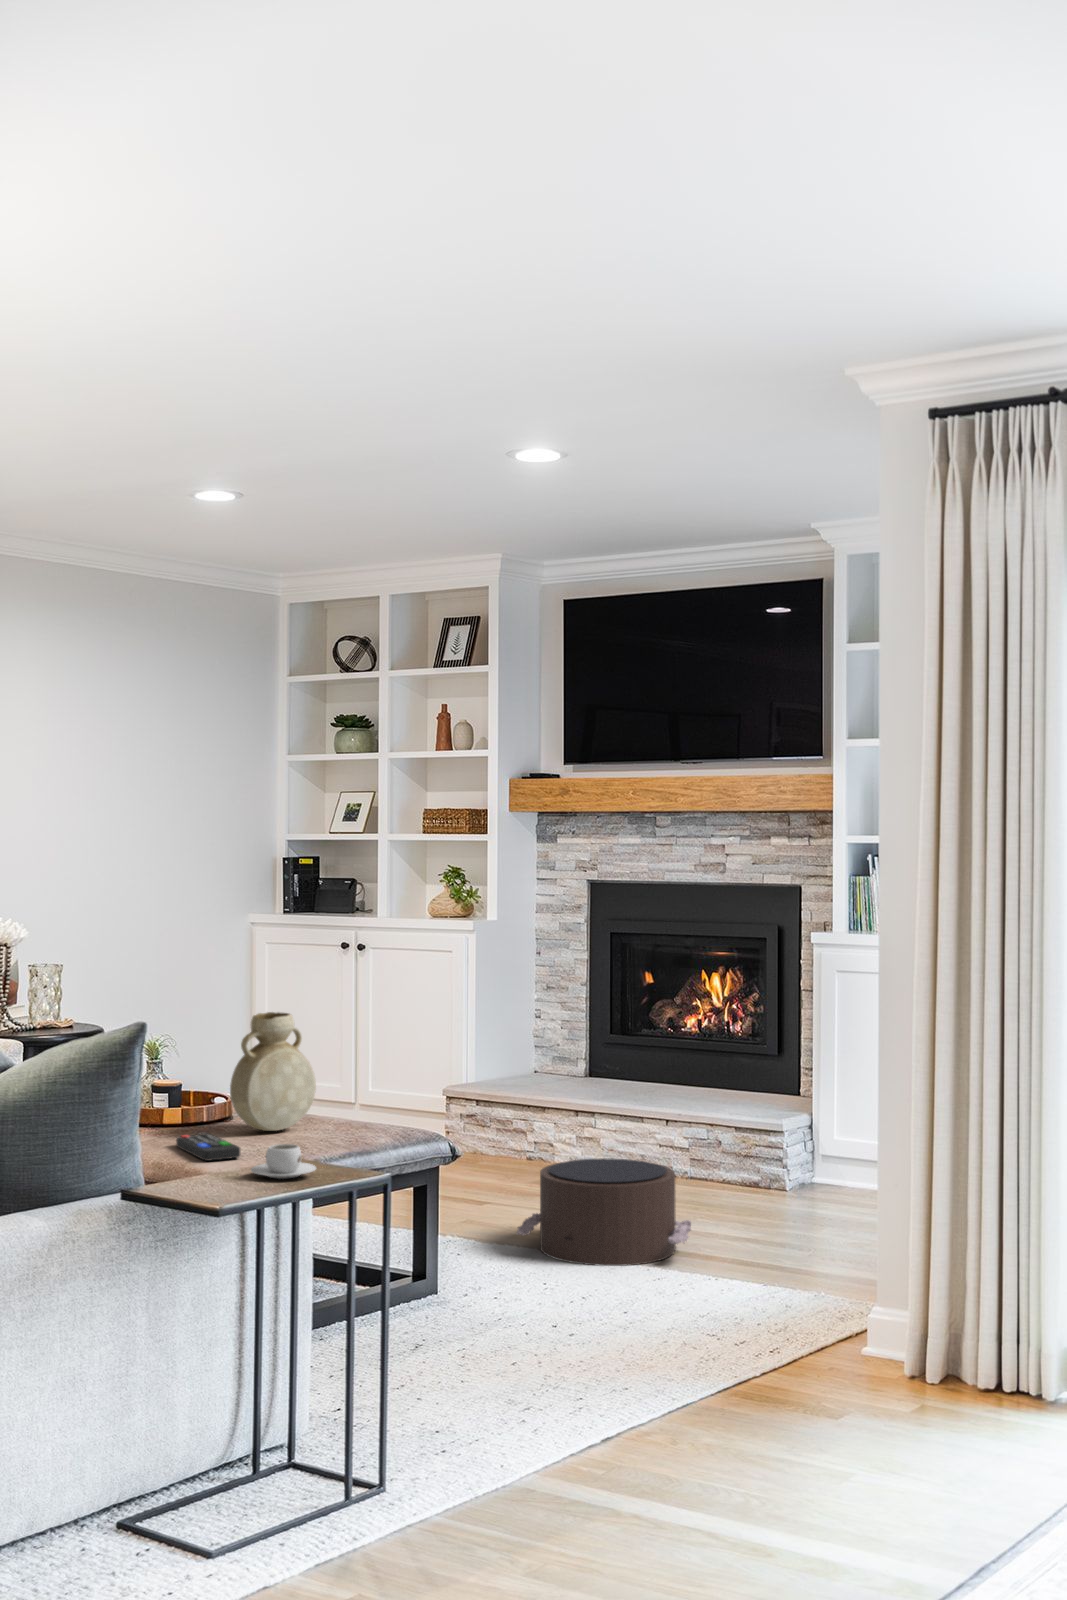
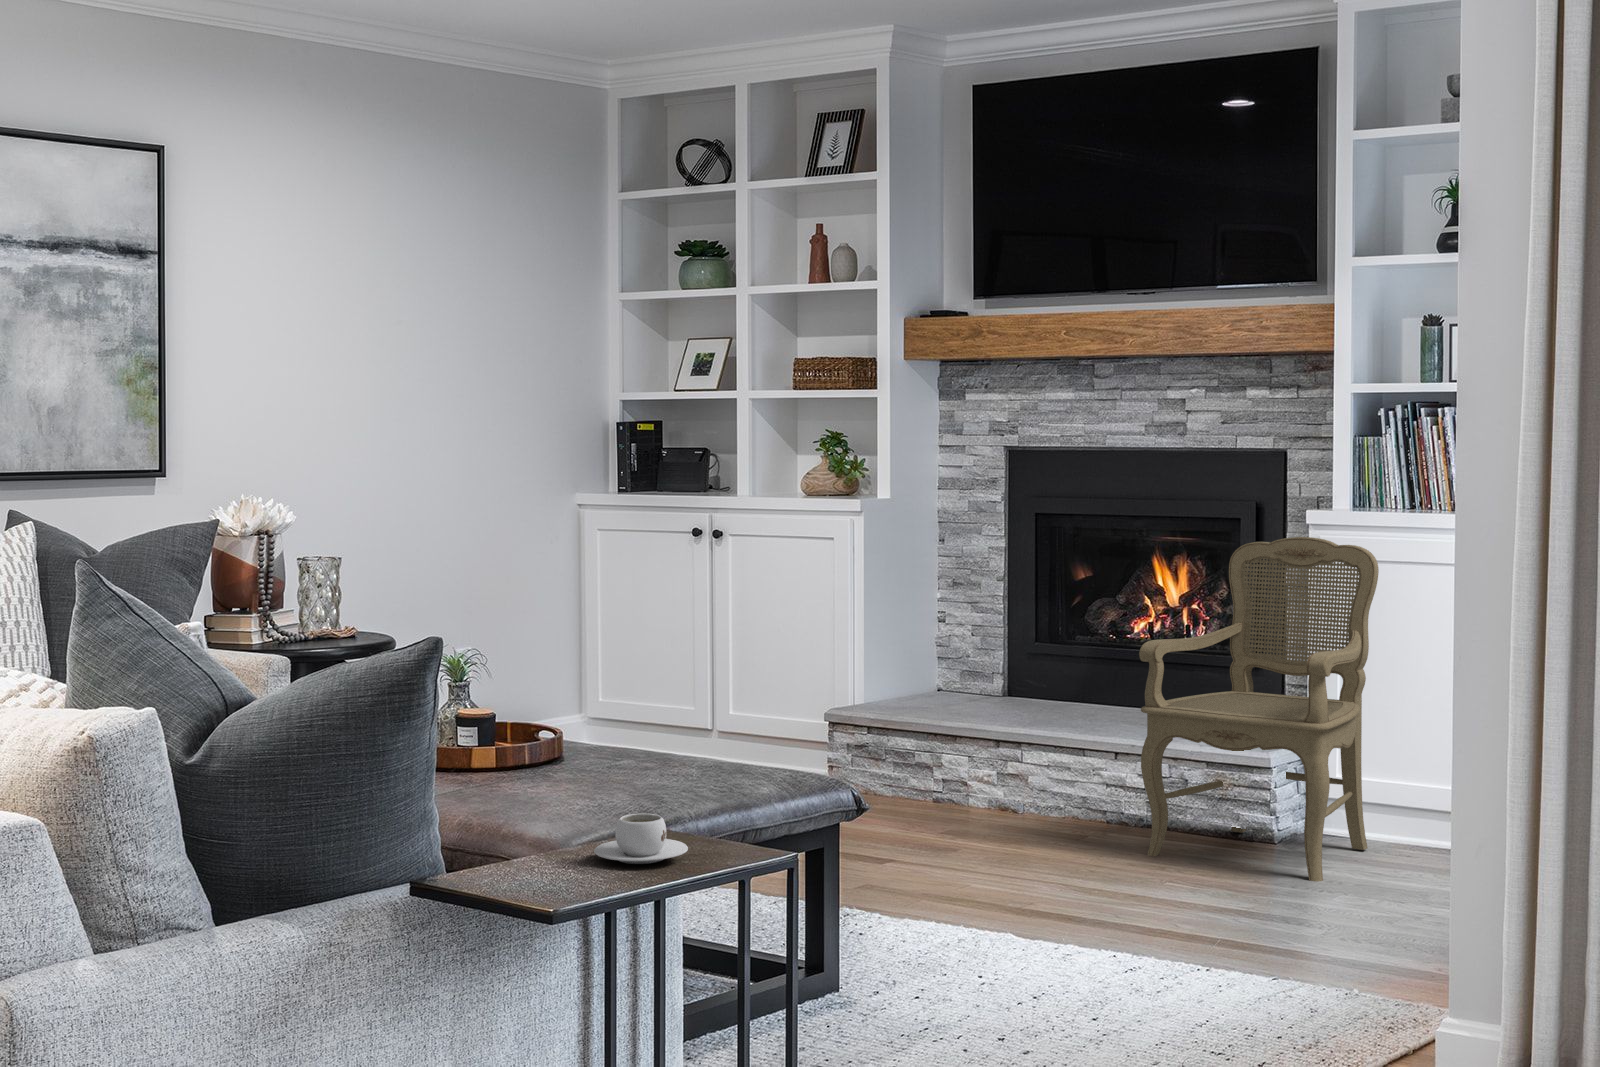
armchair: none [681,953,863,1219] -> present [1139,537,1379,882]
vase: present [230,1012,316,1131] -> none [560,620,674,779]
remote control: present [176,1133,240,1161] -> none [490,783,576,822]
pouf: present [517,1158,691,1266] -> none [935,807,1165,949]

